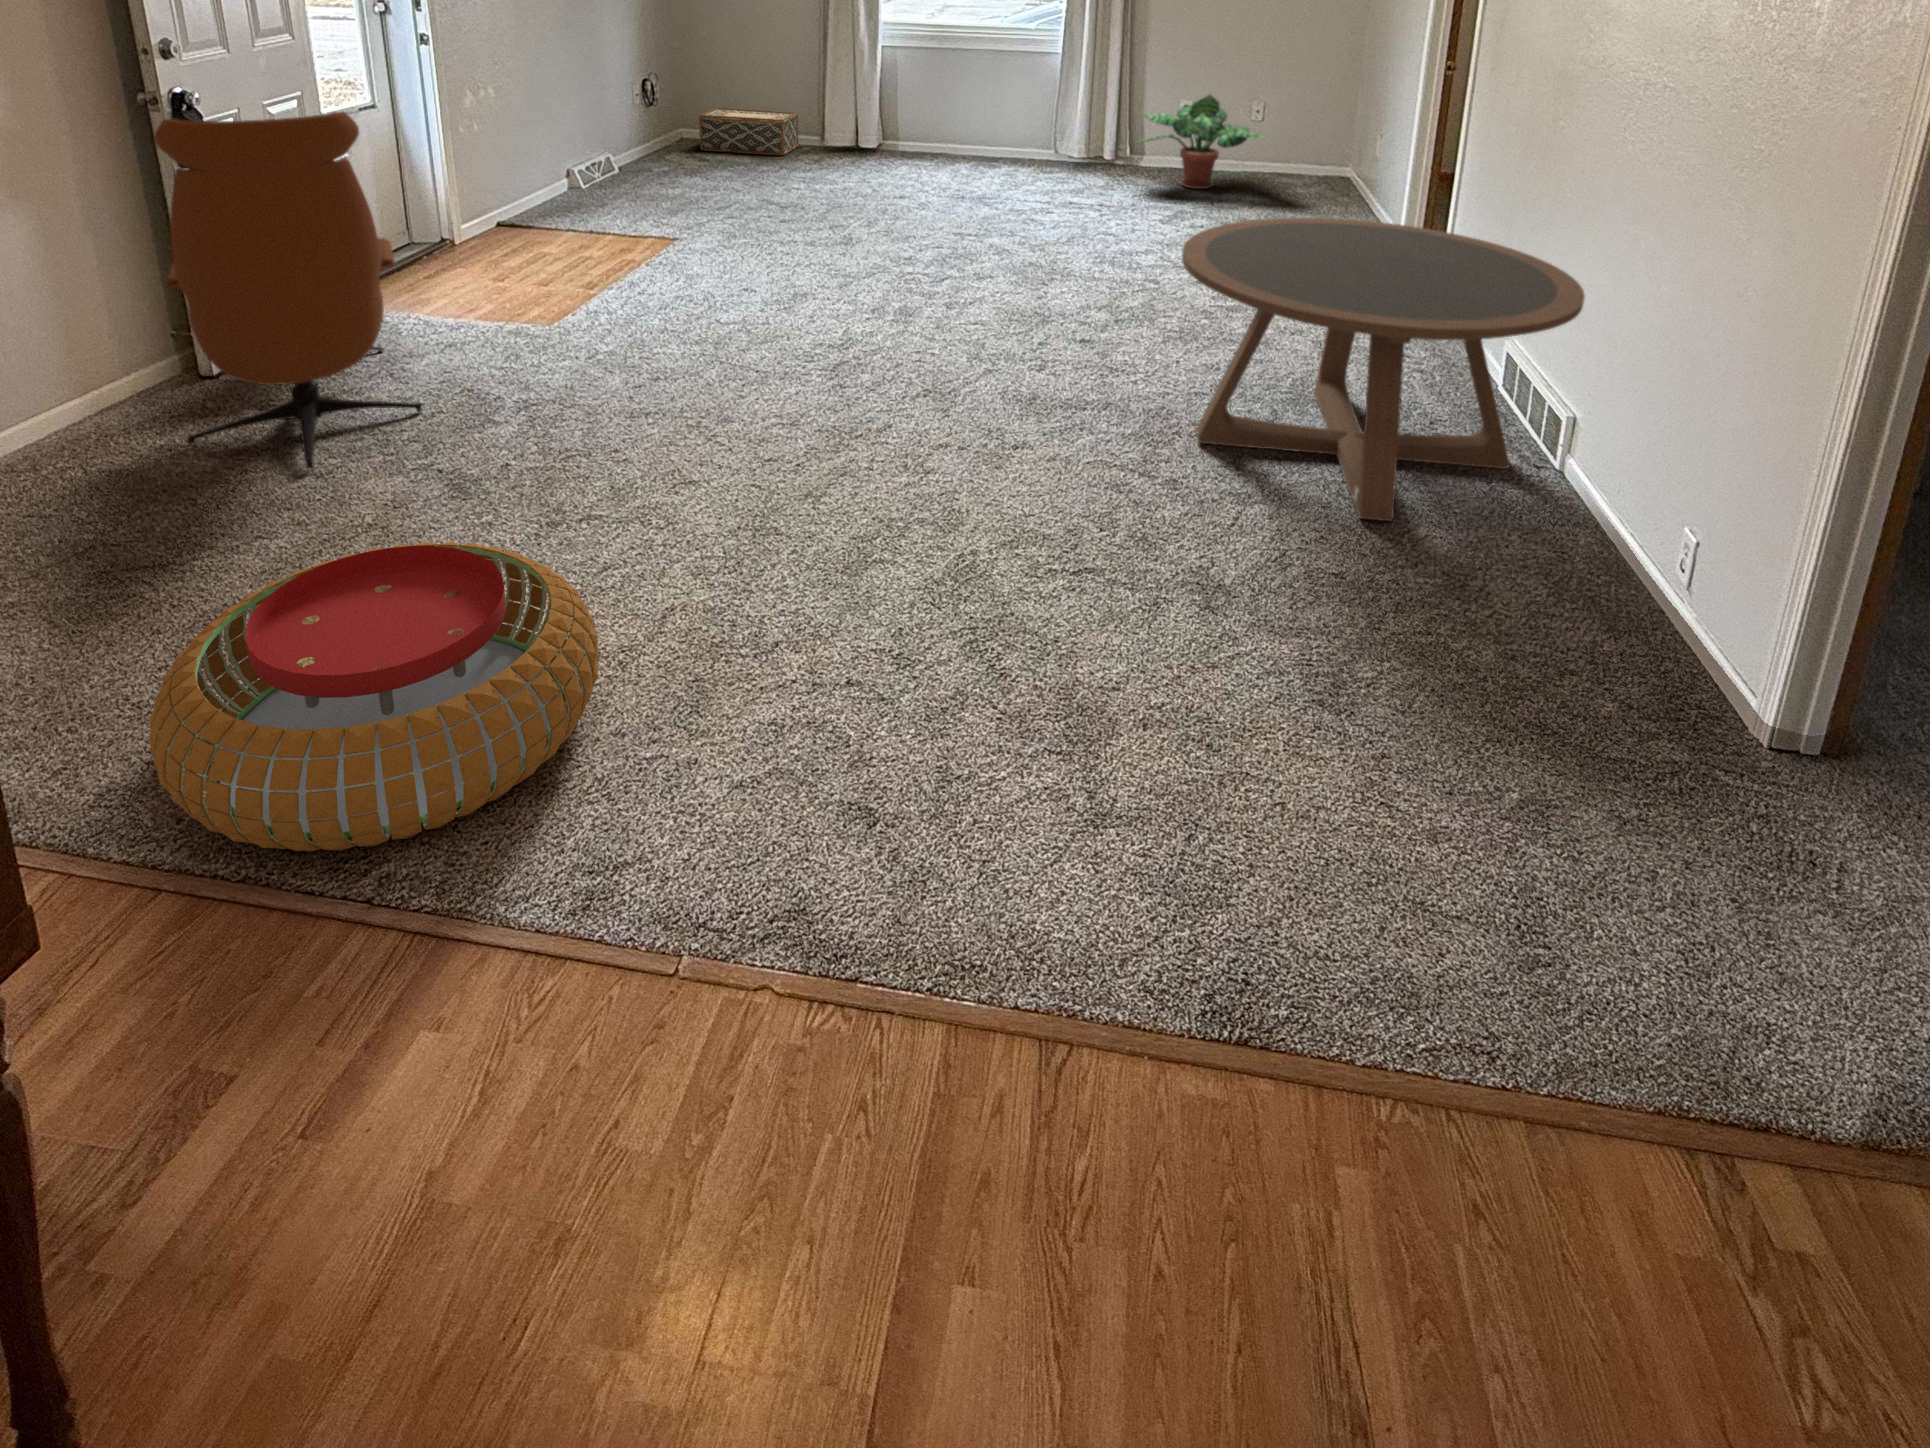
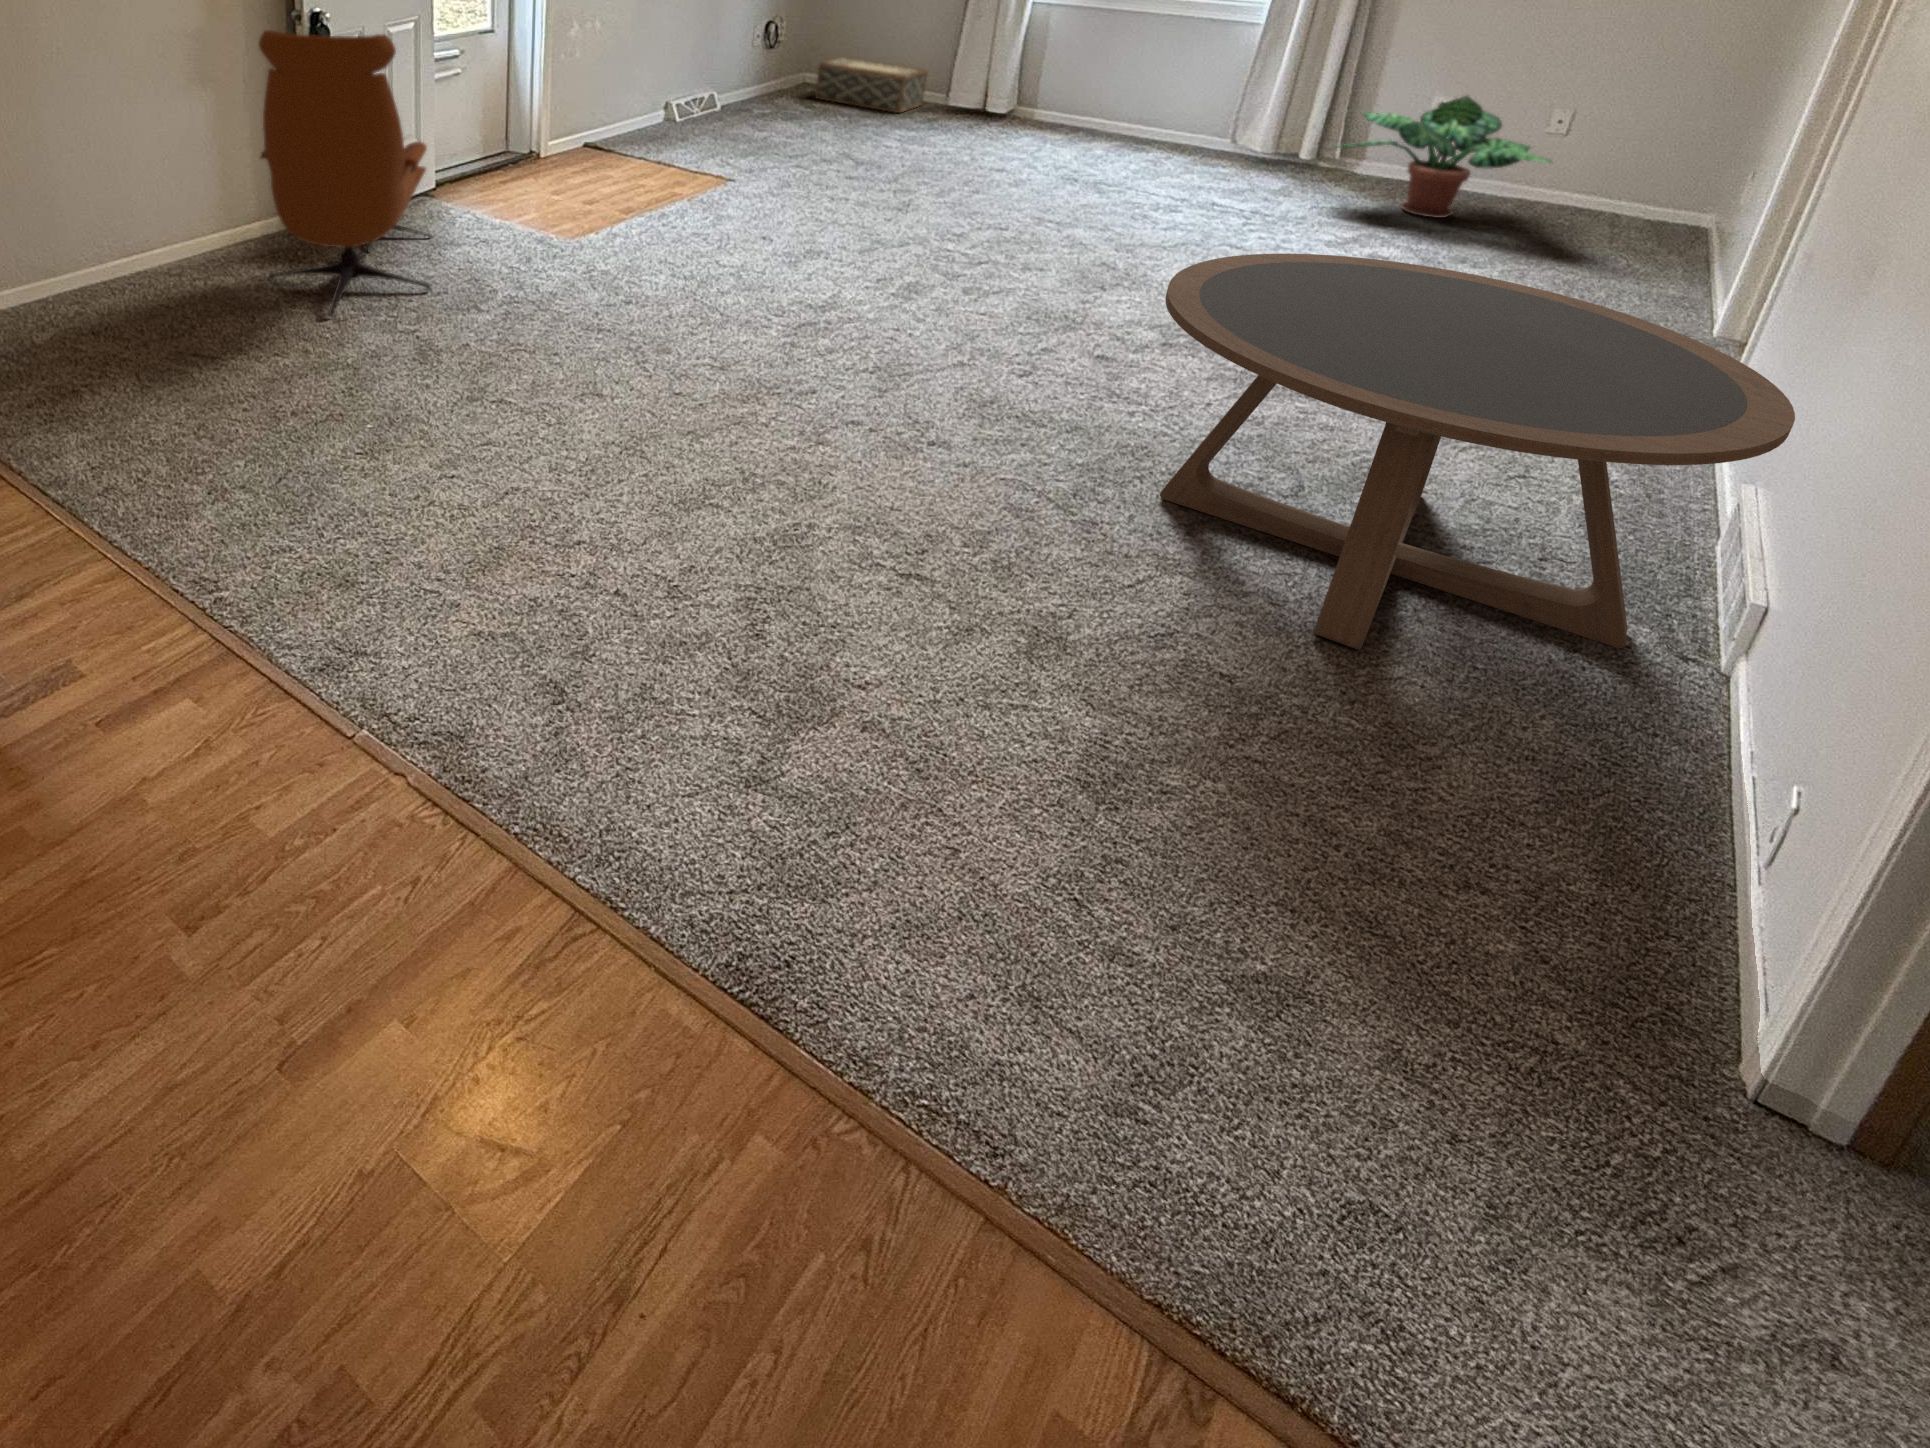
pouf: present [149,542,599,852] -> none [121,377,432,584]

